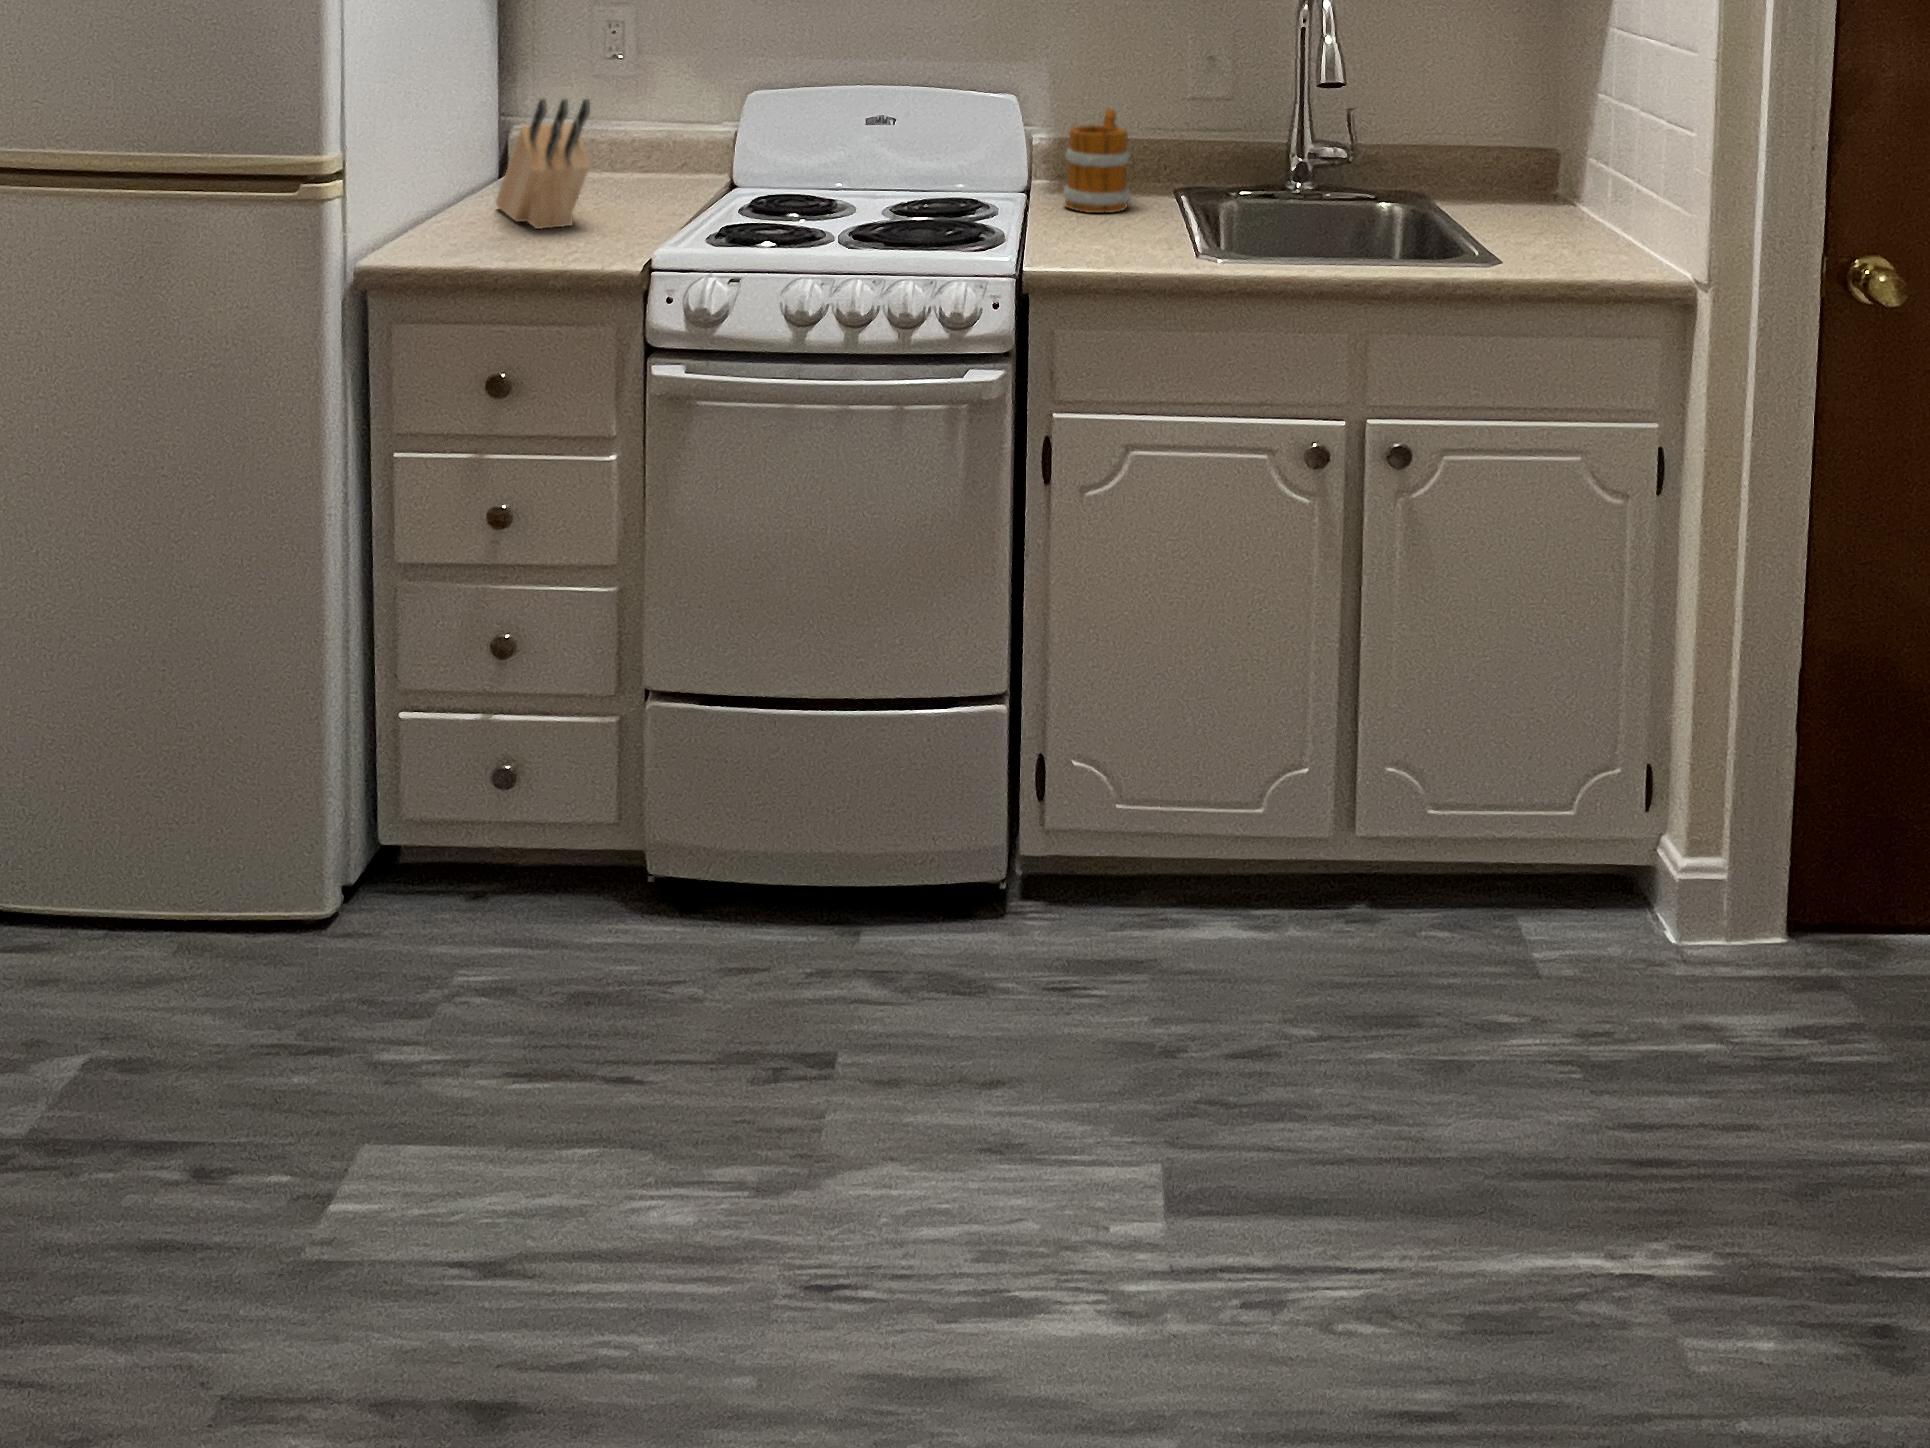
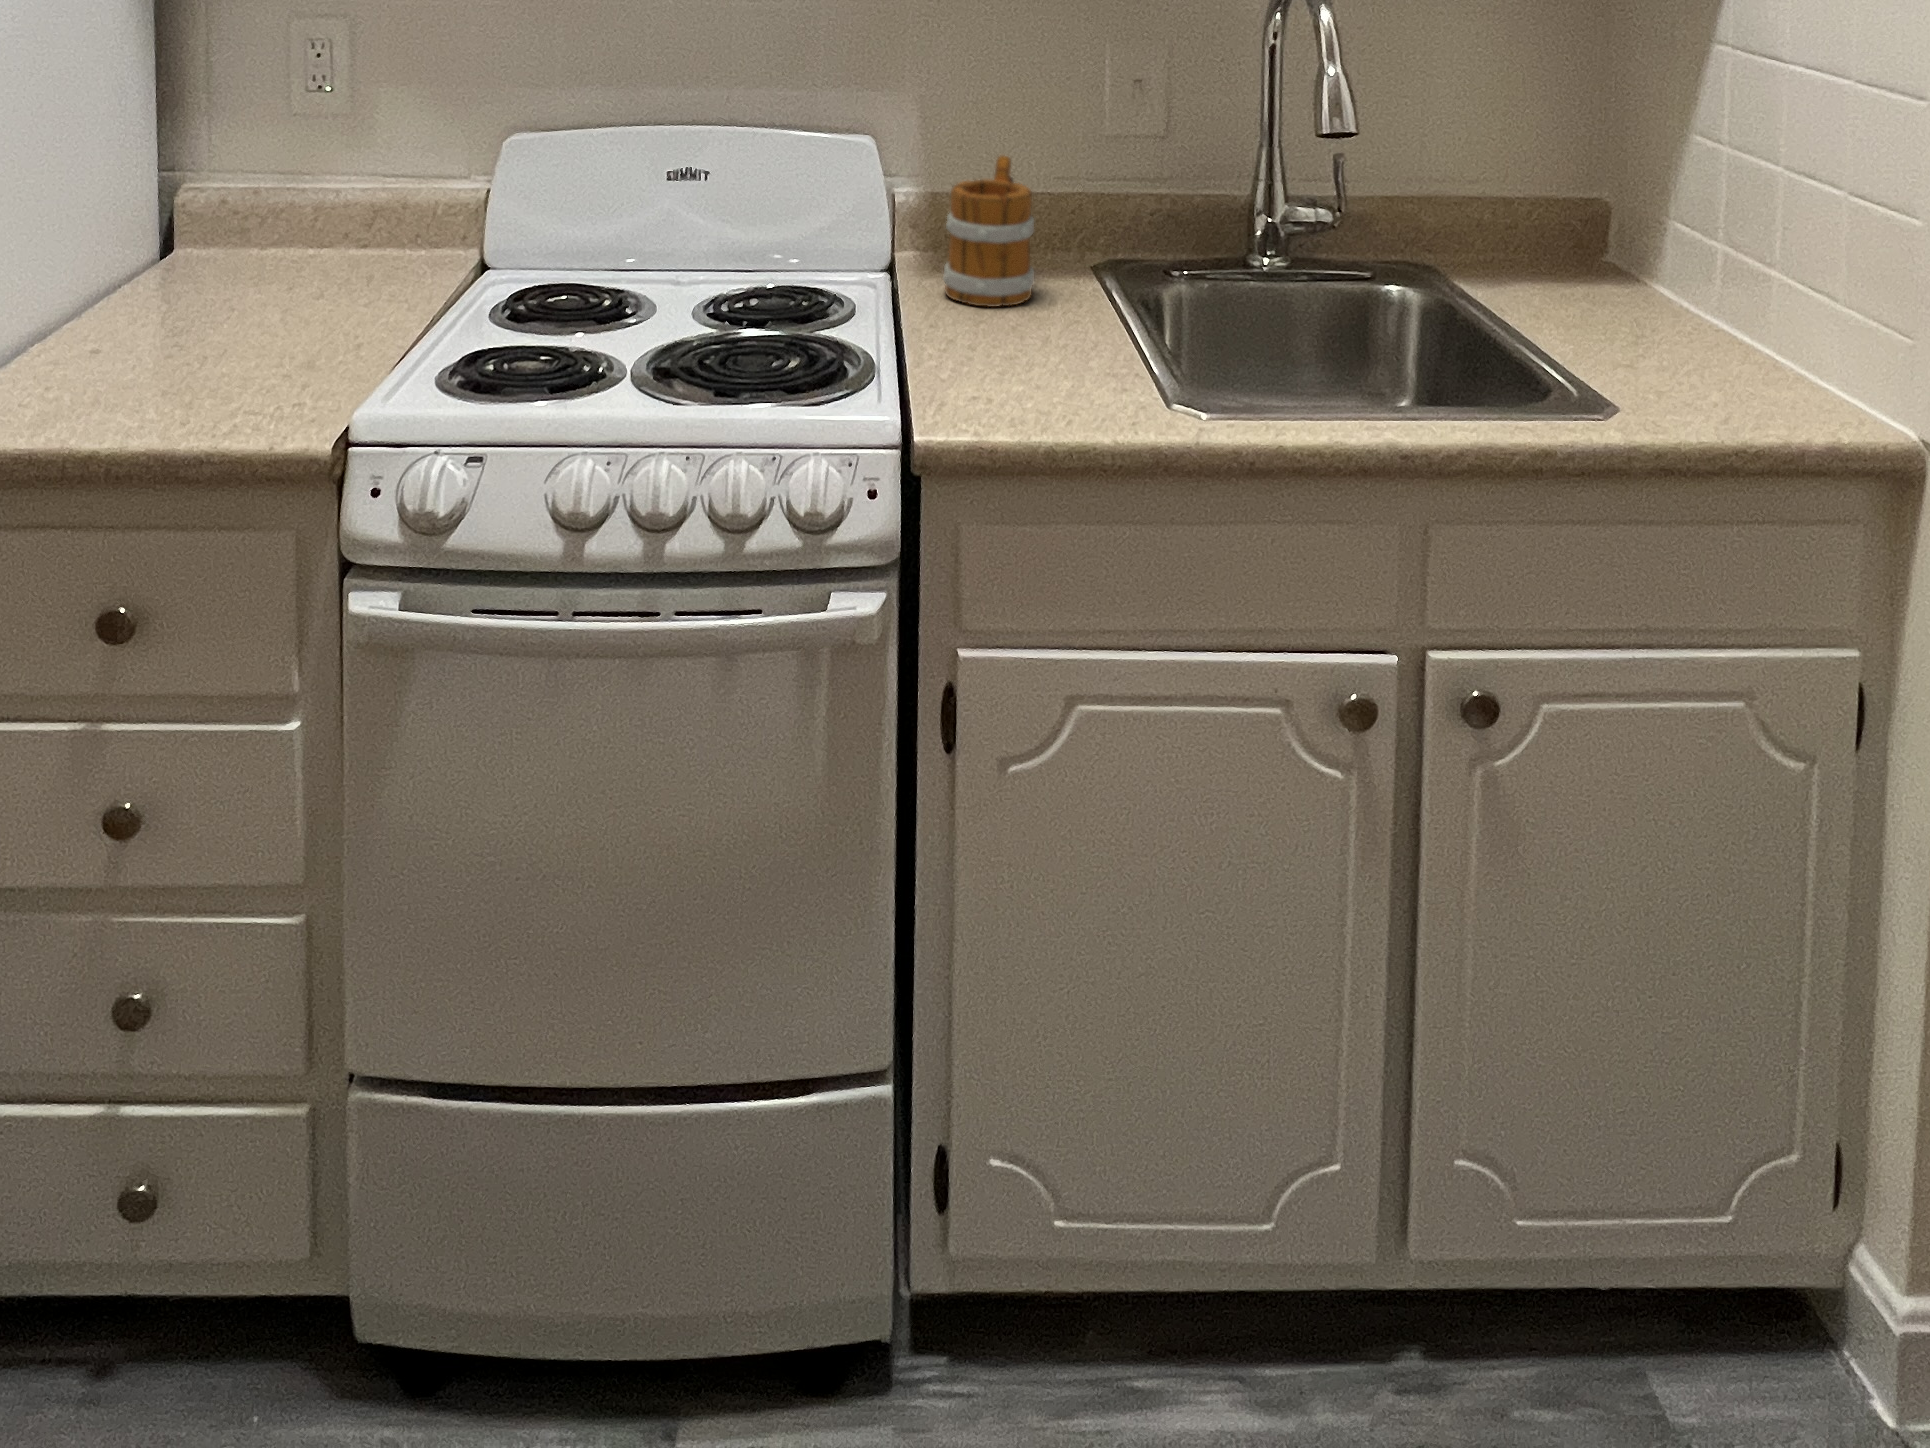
knife block: present [496,99,590,229] -> none [142,173,267,362]

